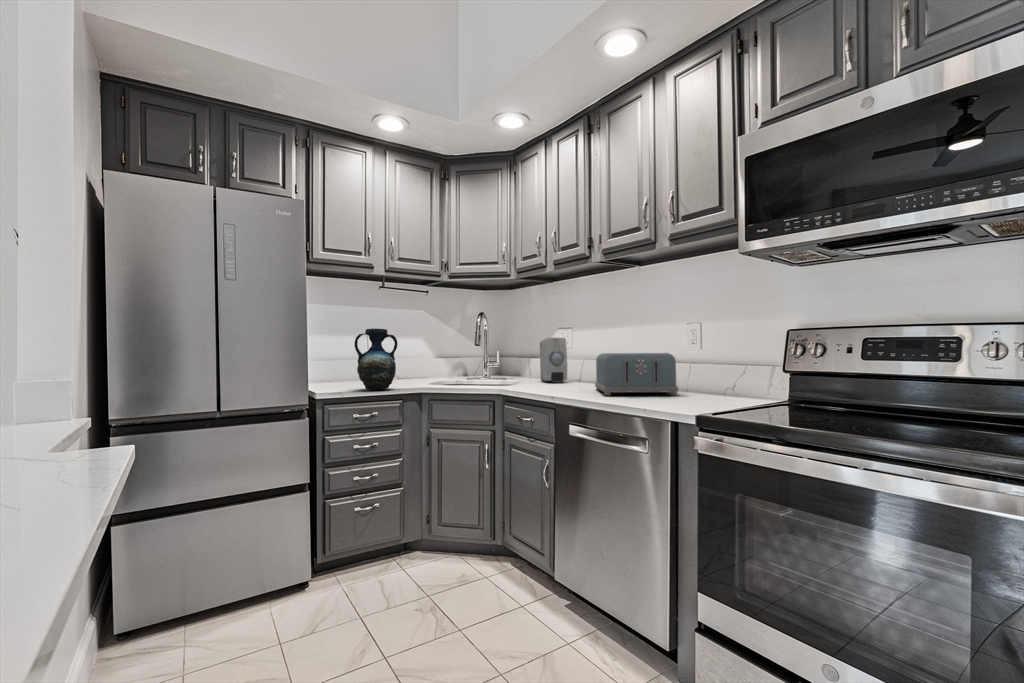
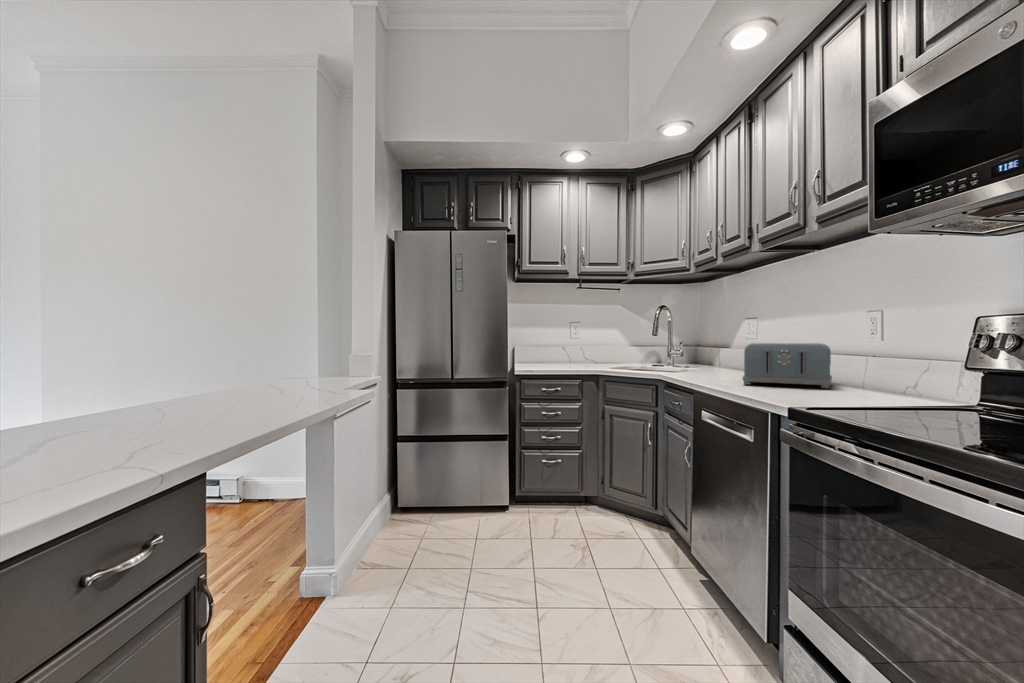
vase: present [354,329,397,390] -> none [544,322,578,370]
soap dispenser: present [540,338,567,383] -> none [718,328,742,372]

